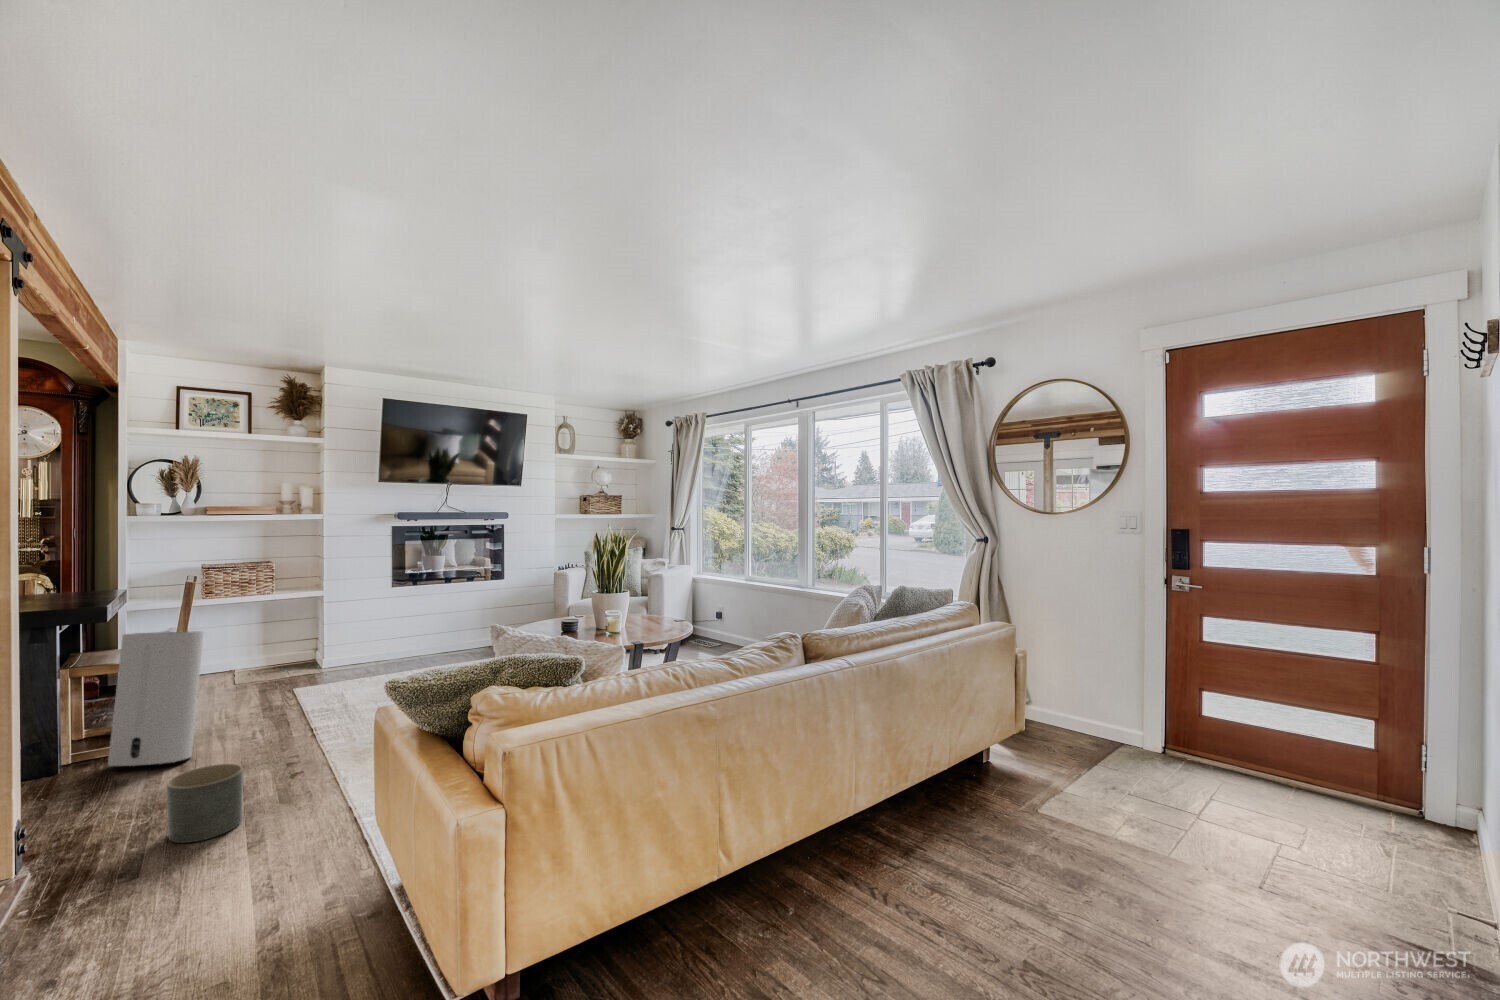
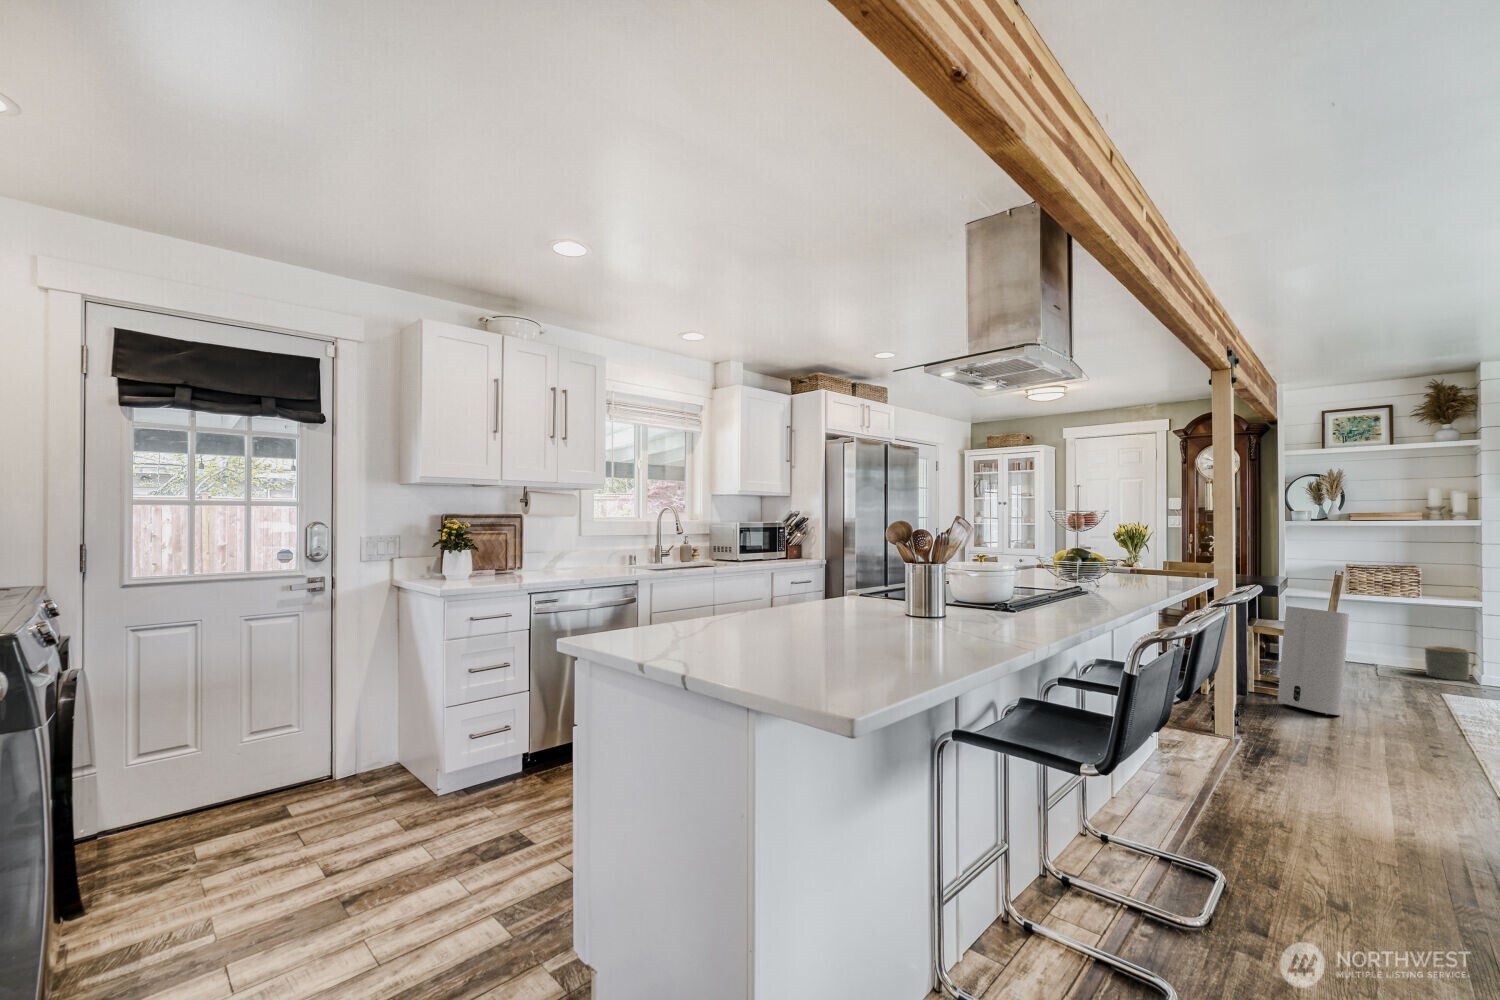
planter: present [167,764,243,843] -> present [1425,646,1469,681]

